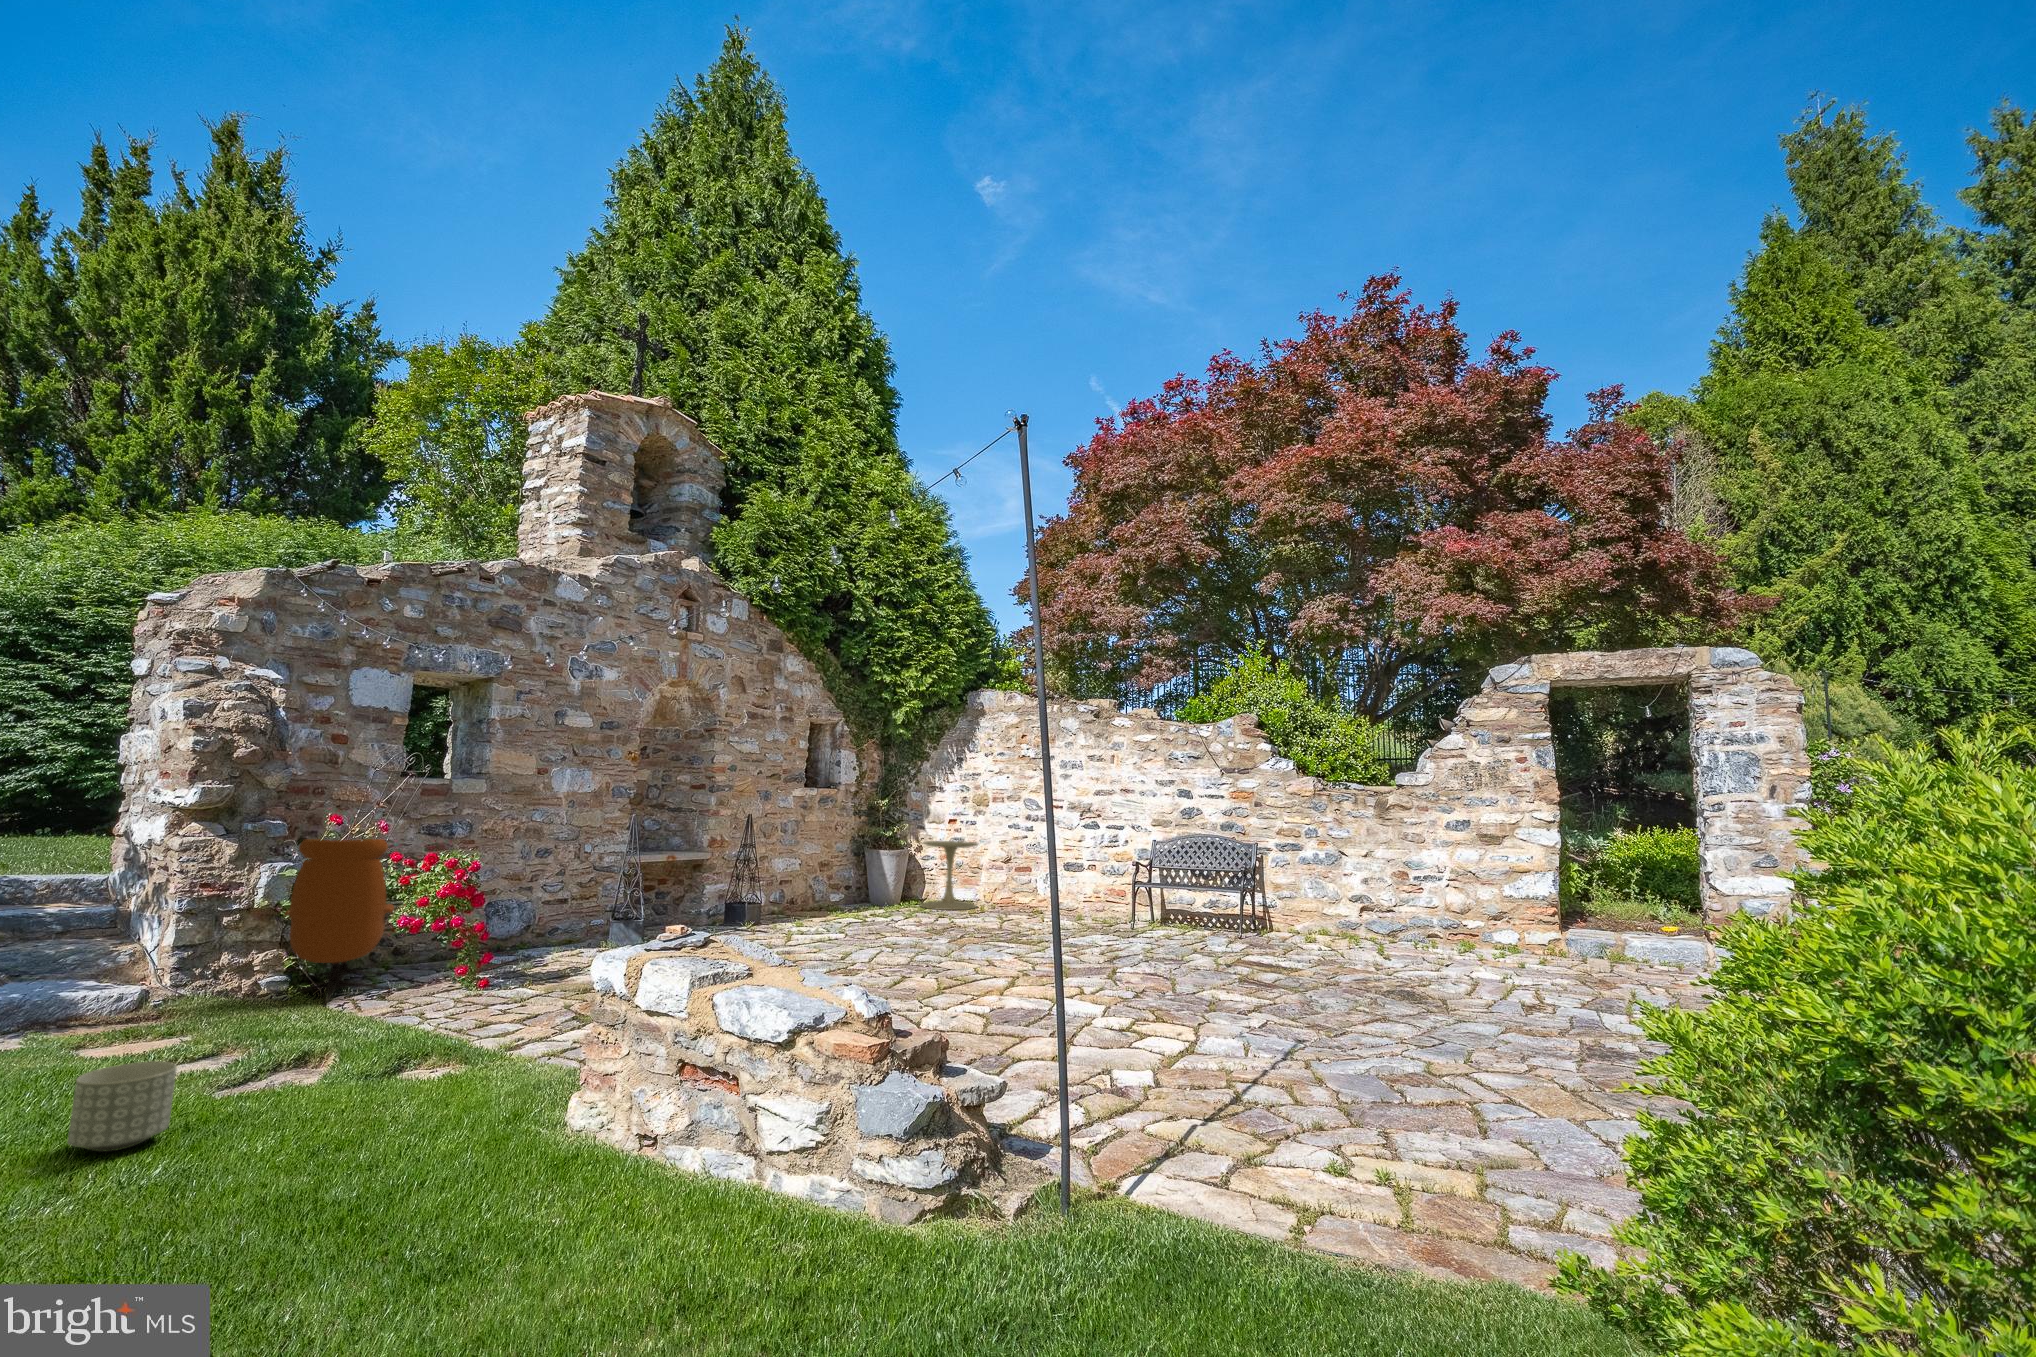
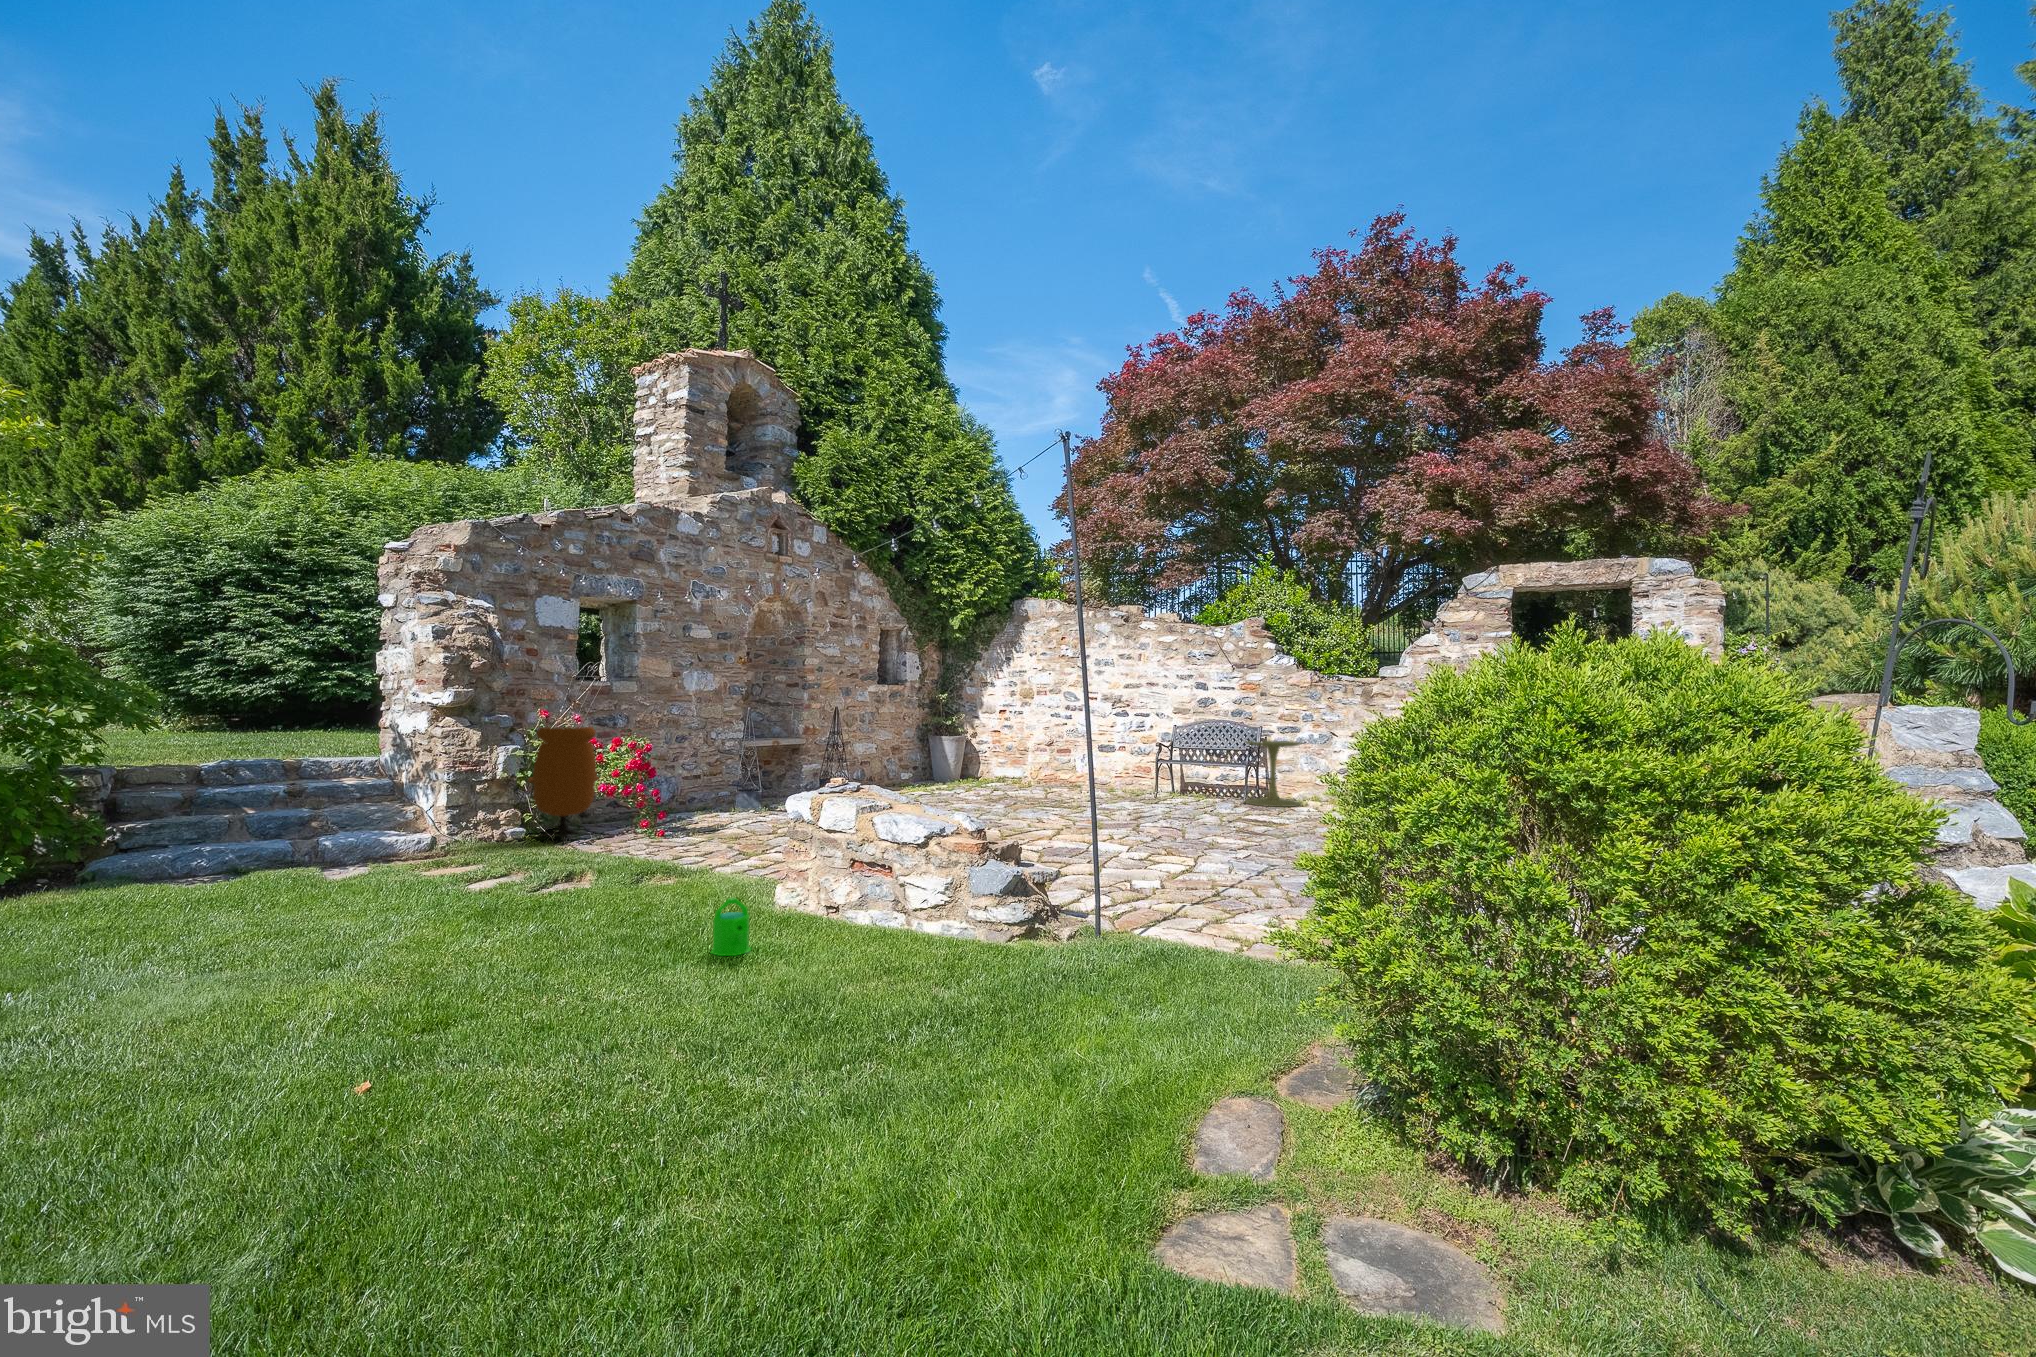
pedestal table: present [920,841,978,910] -> present [1245,740,1301,807]
planter: present [68,1062,177,1152] -> none [483,862,536,912]
watering can: none [383,1156,470,1273] -> present [711,898,751,956]

